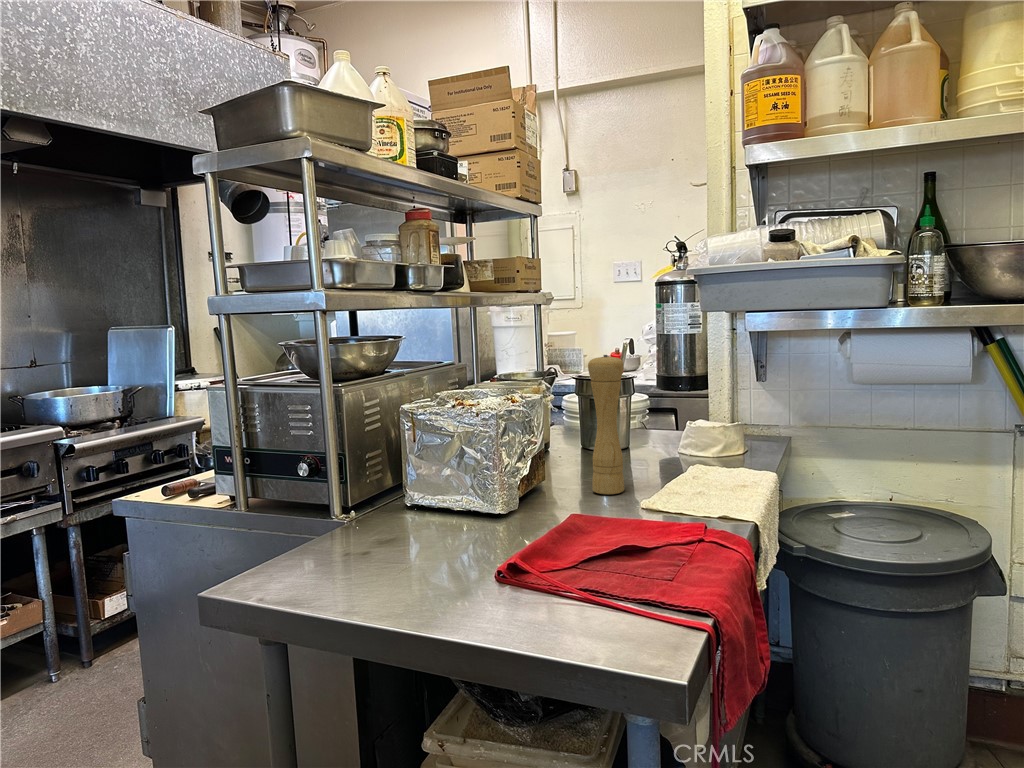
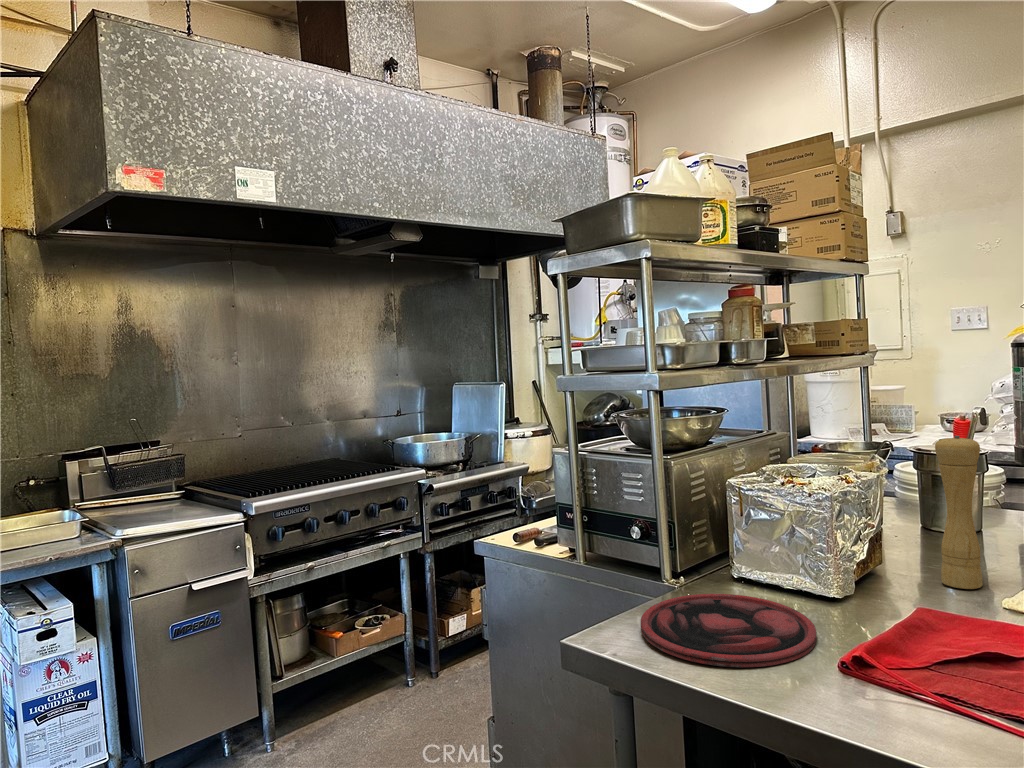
plate: none [299,522,479,594] -> present [641,594,817,667]

